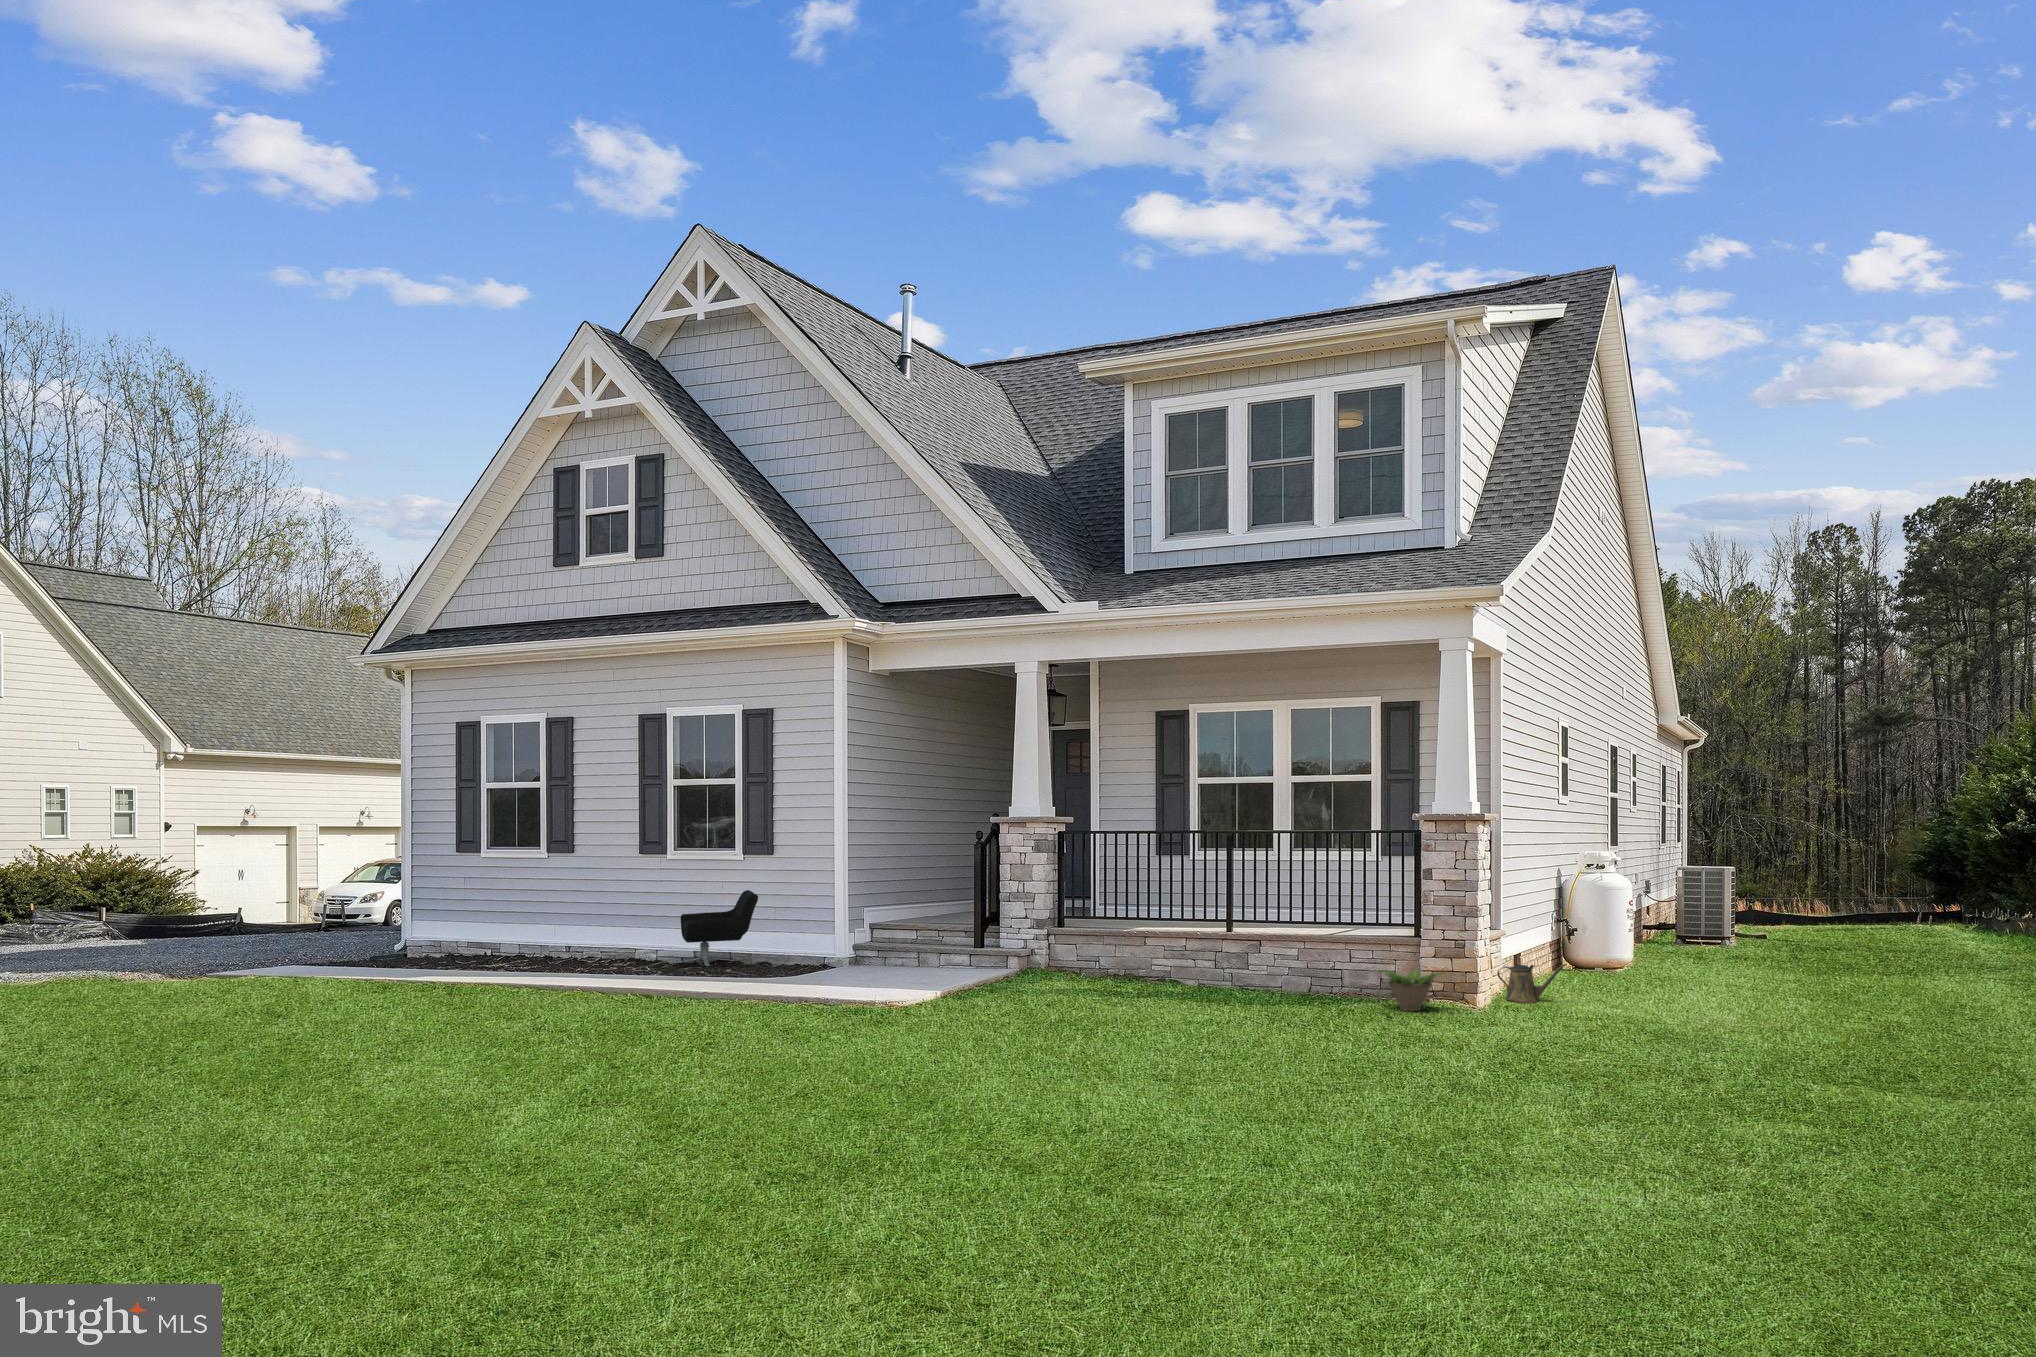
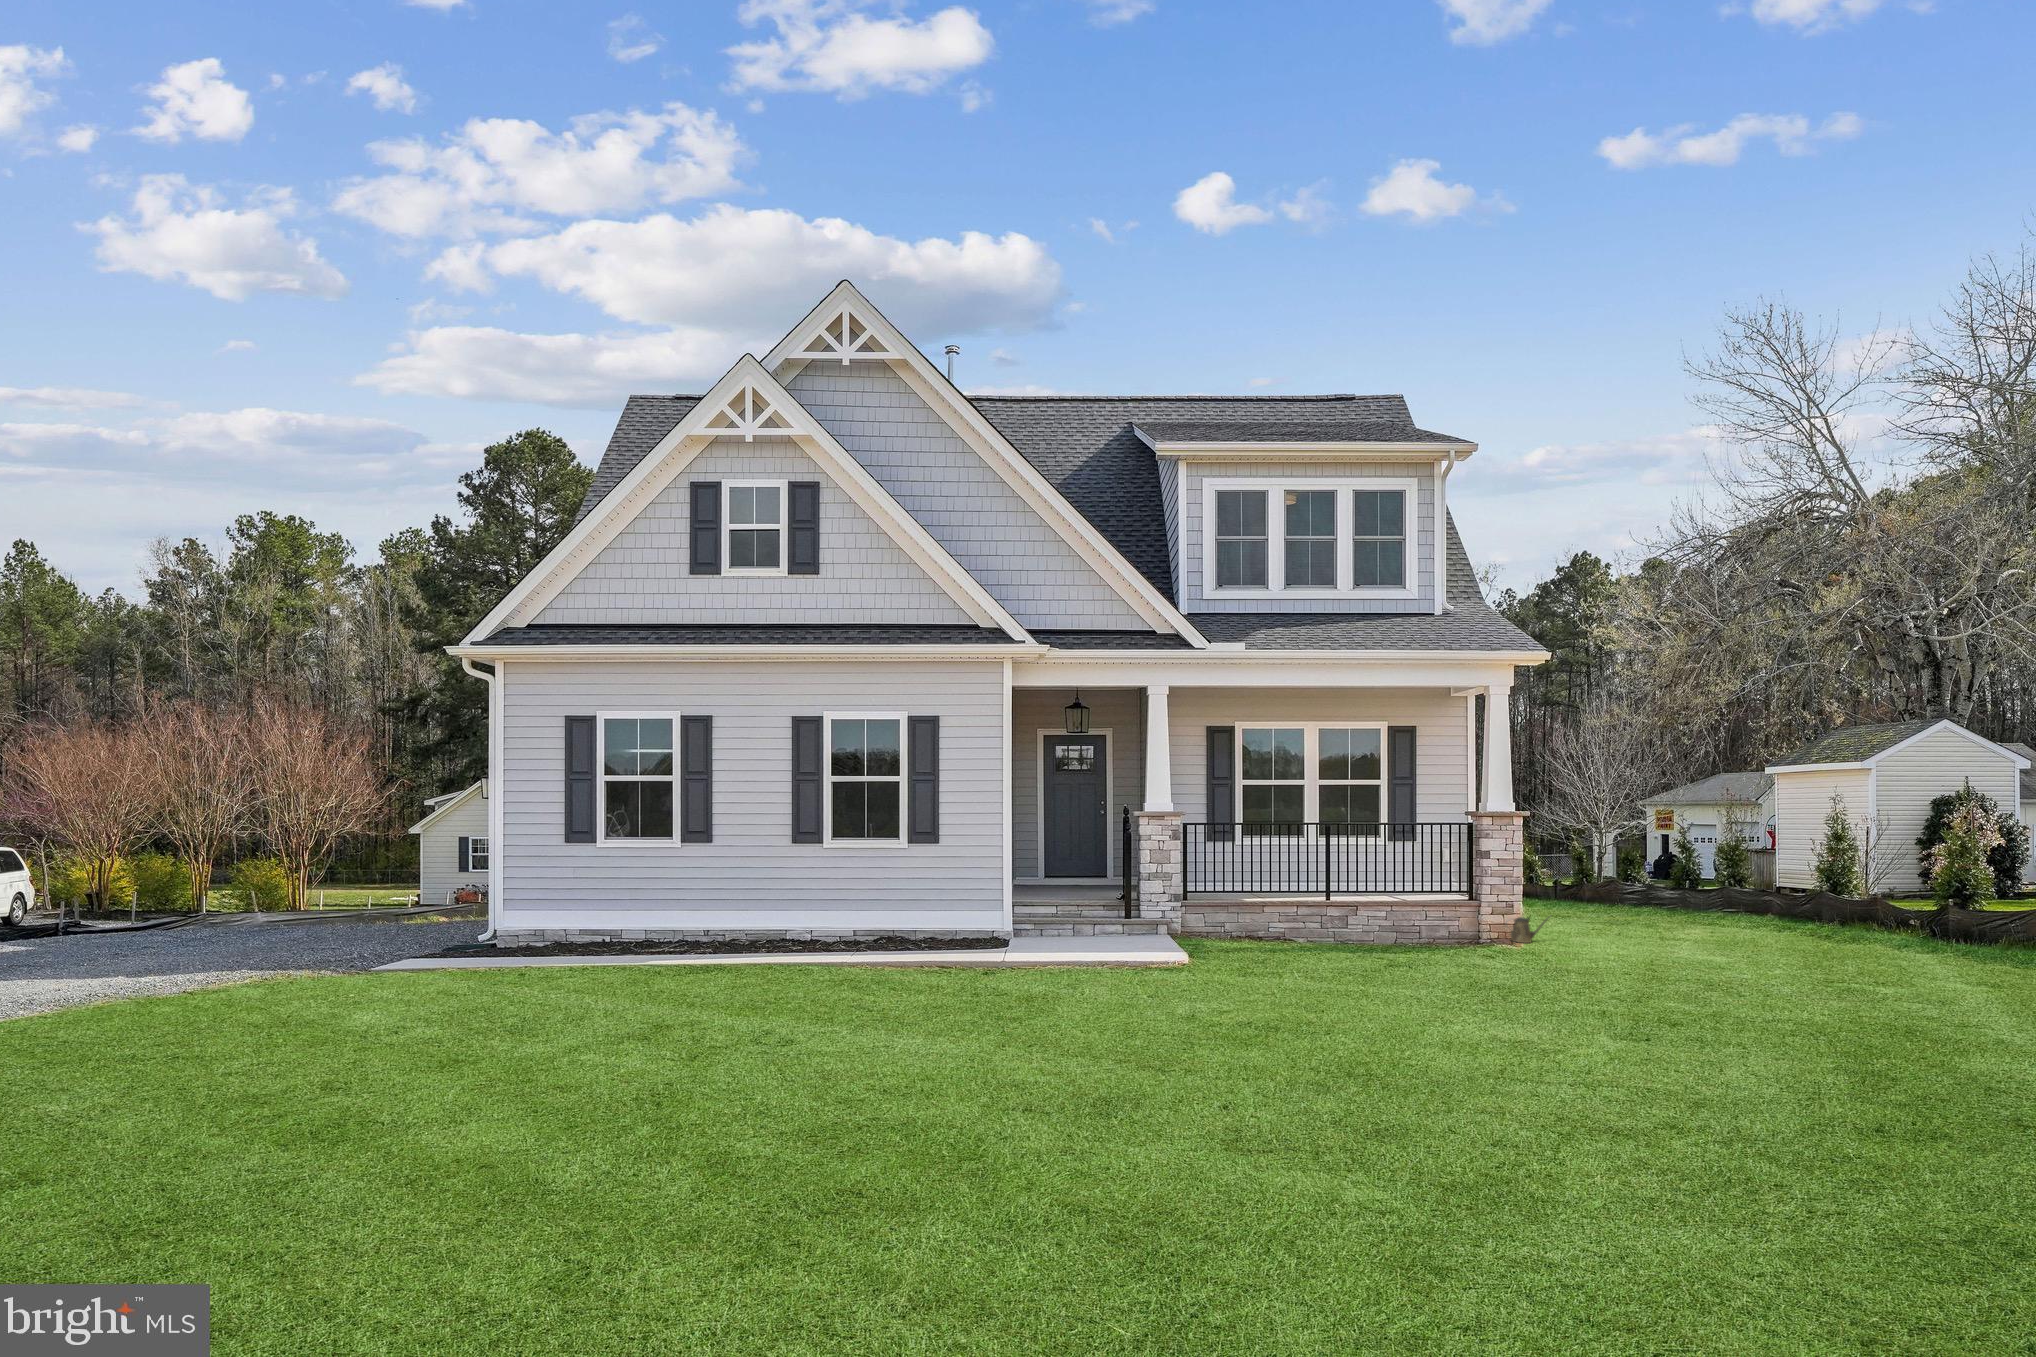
lounge chair: present [669,890,758,966] -> none [855,874,935,942]
decorative plant: present [1382,970,1443,1011] -> none [1455,924,1510,954]

